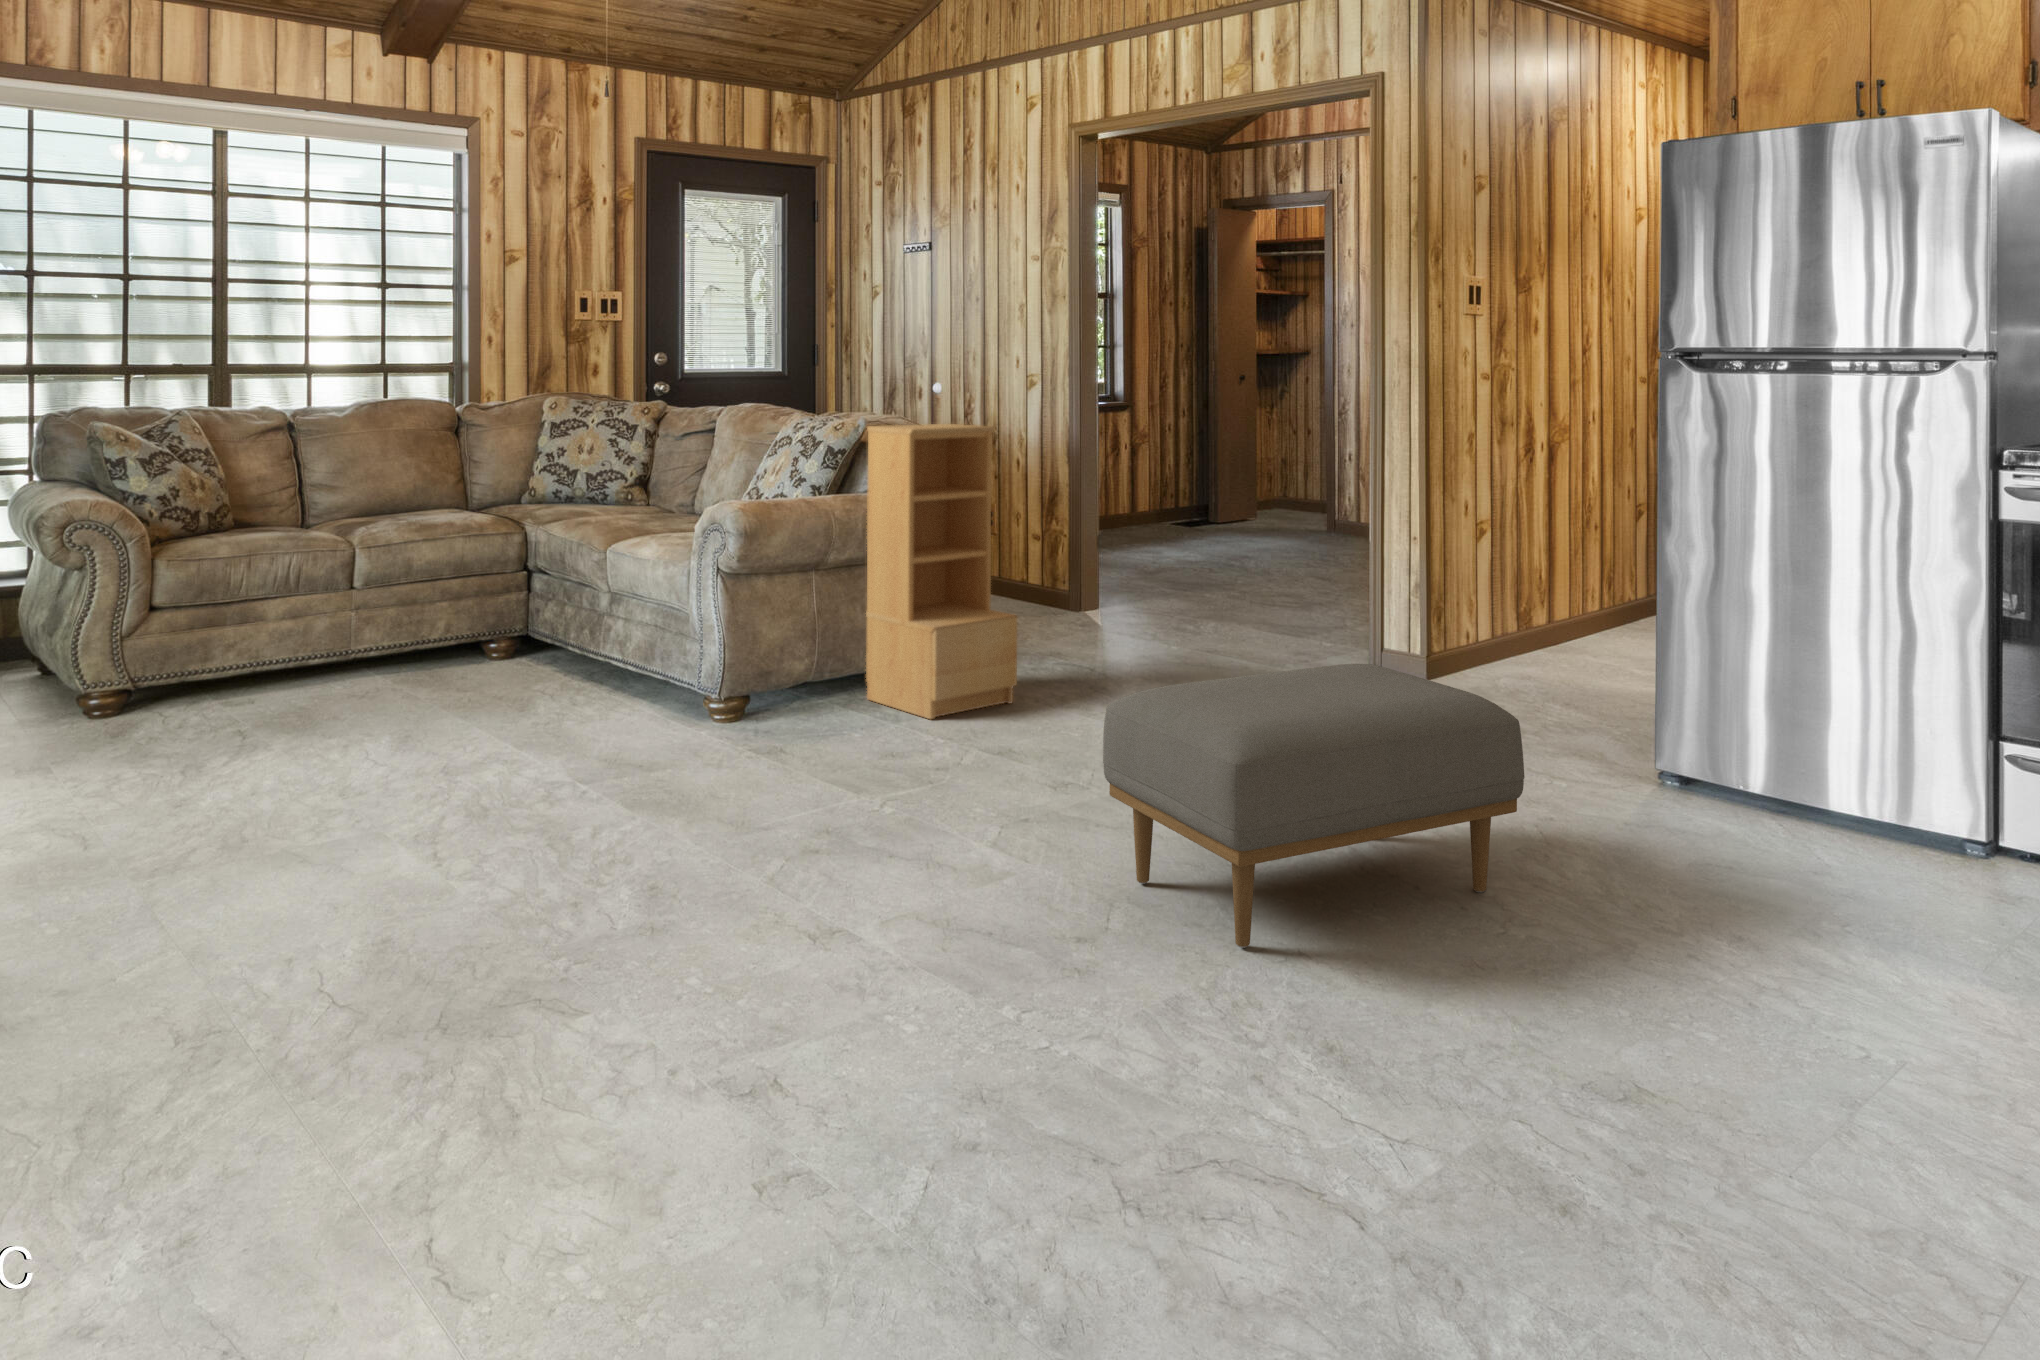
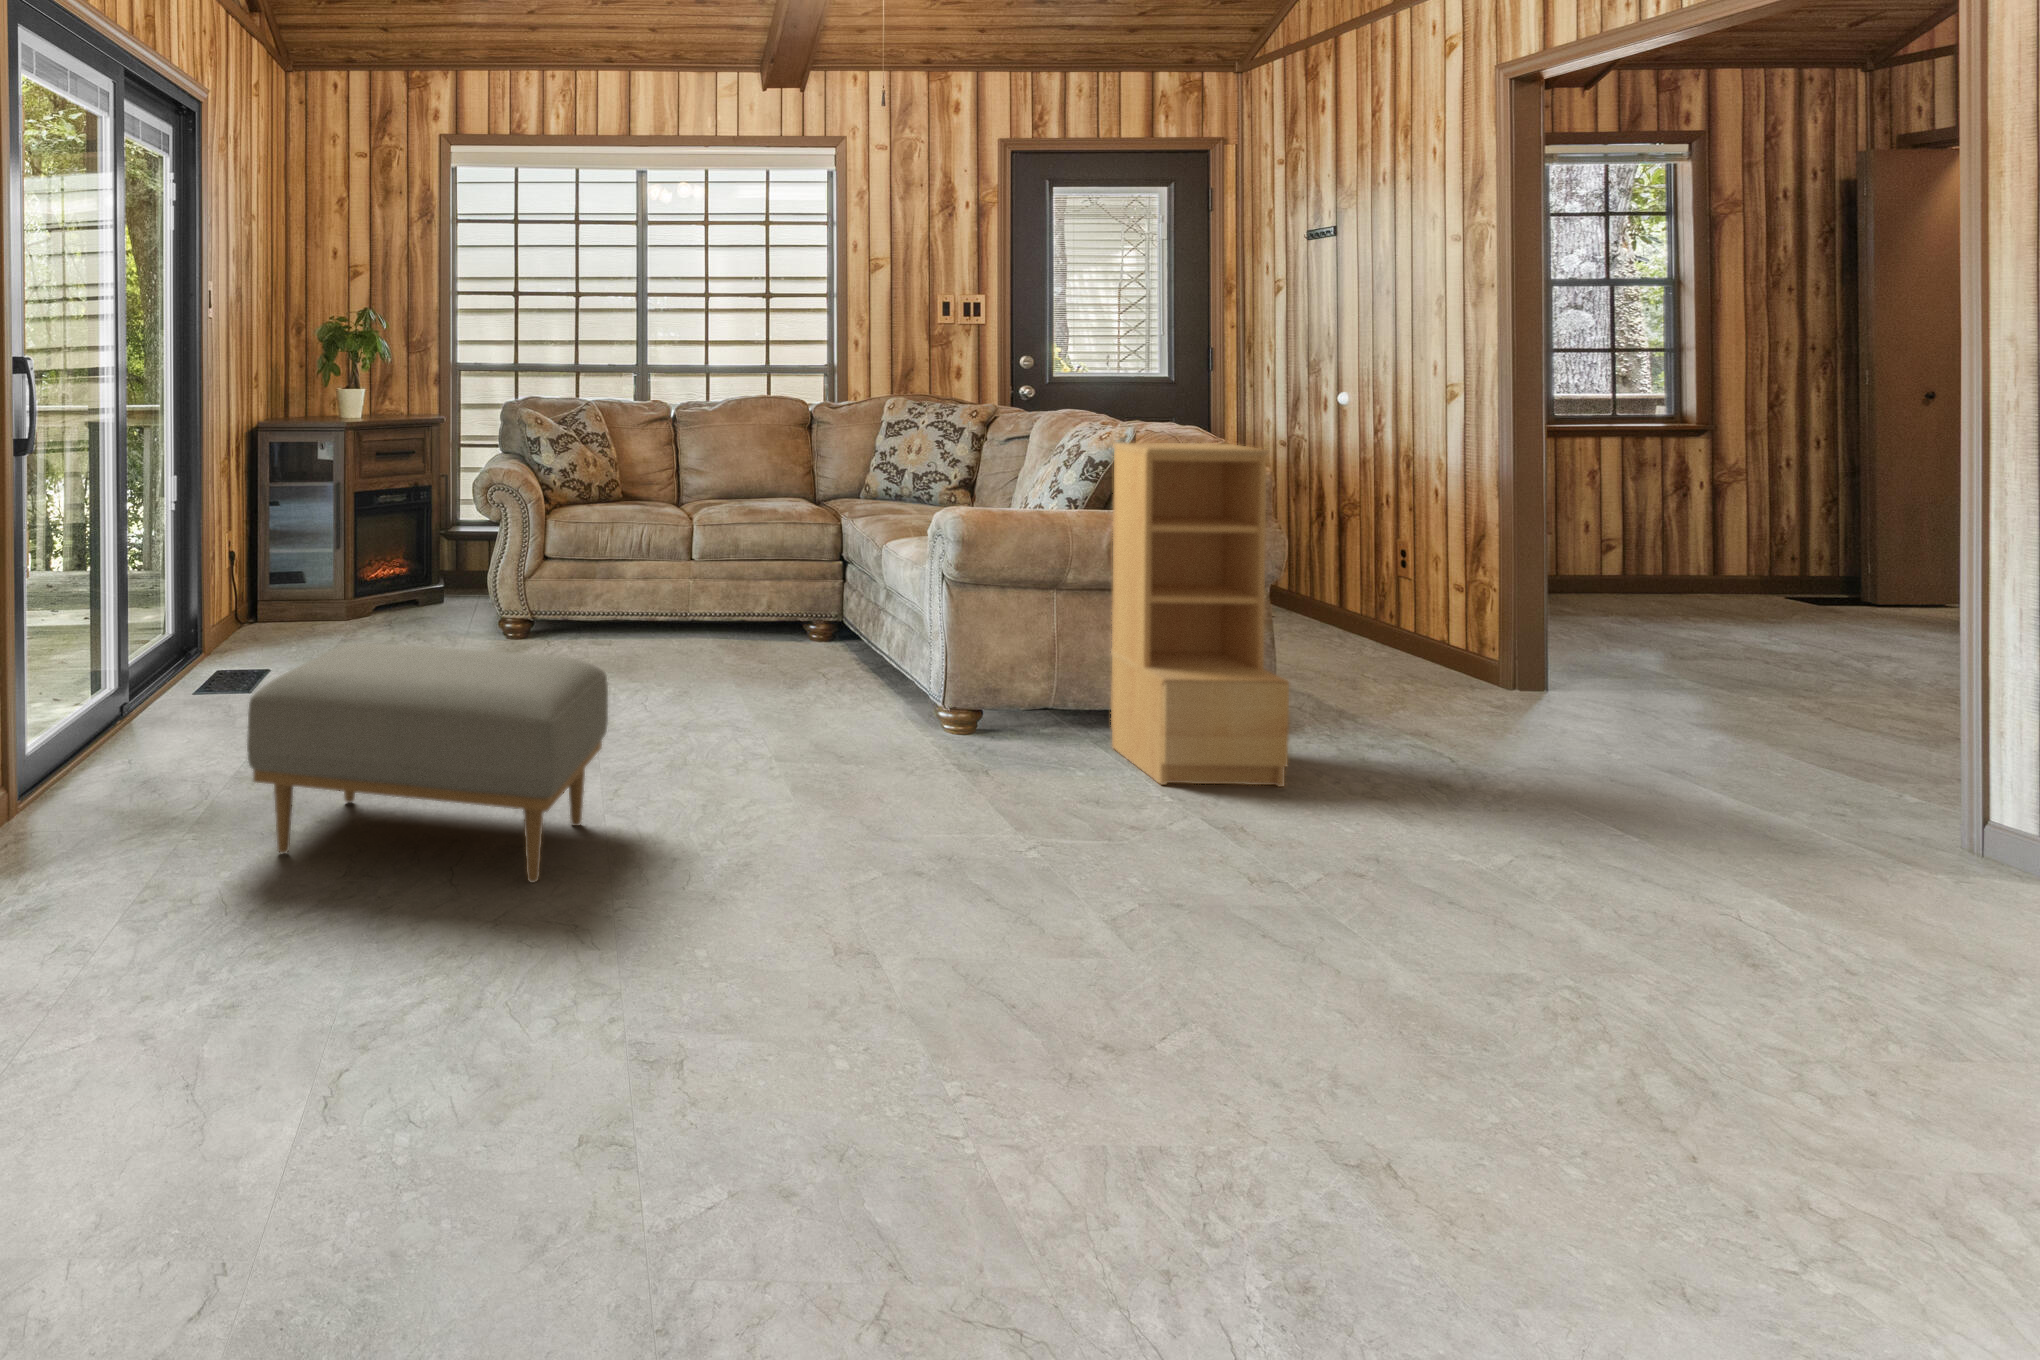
ottoman: present [1103,664,1524,948] -> present [247,643,608,883]

